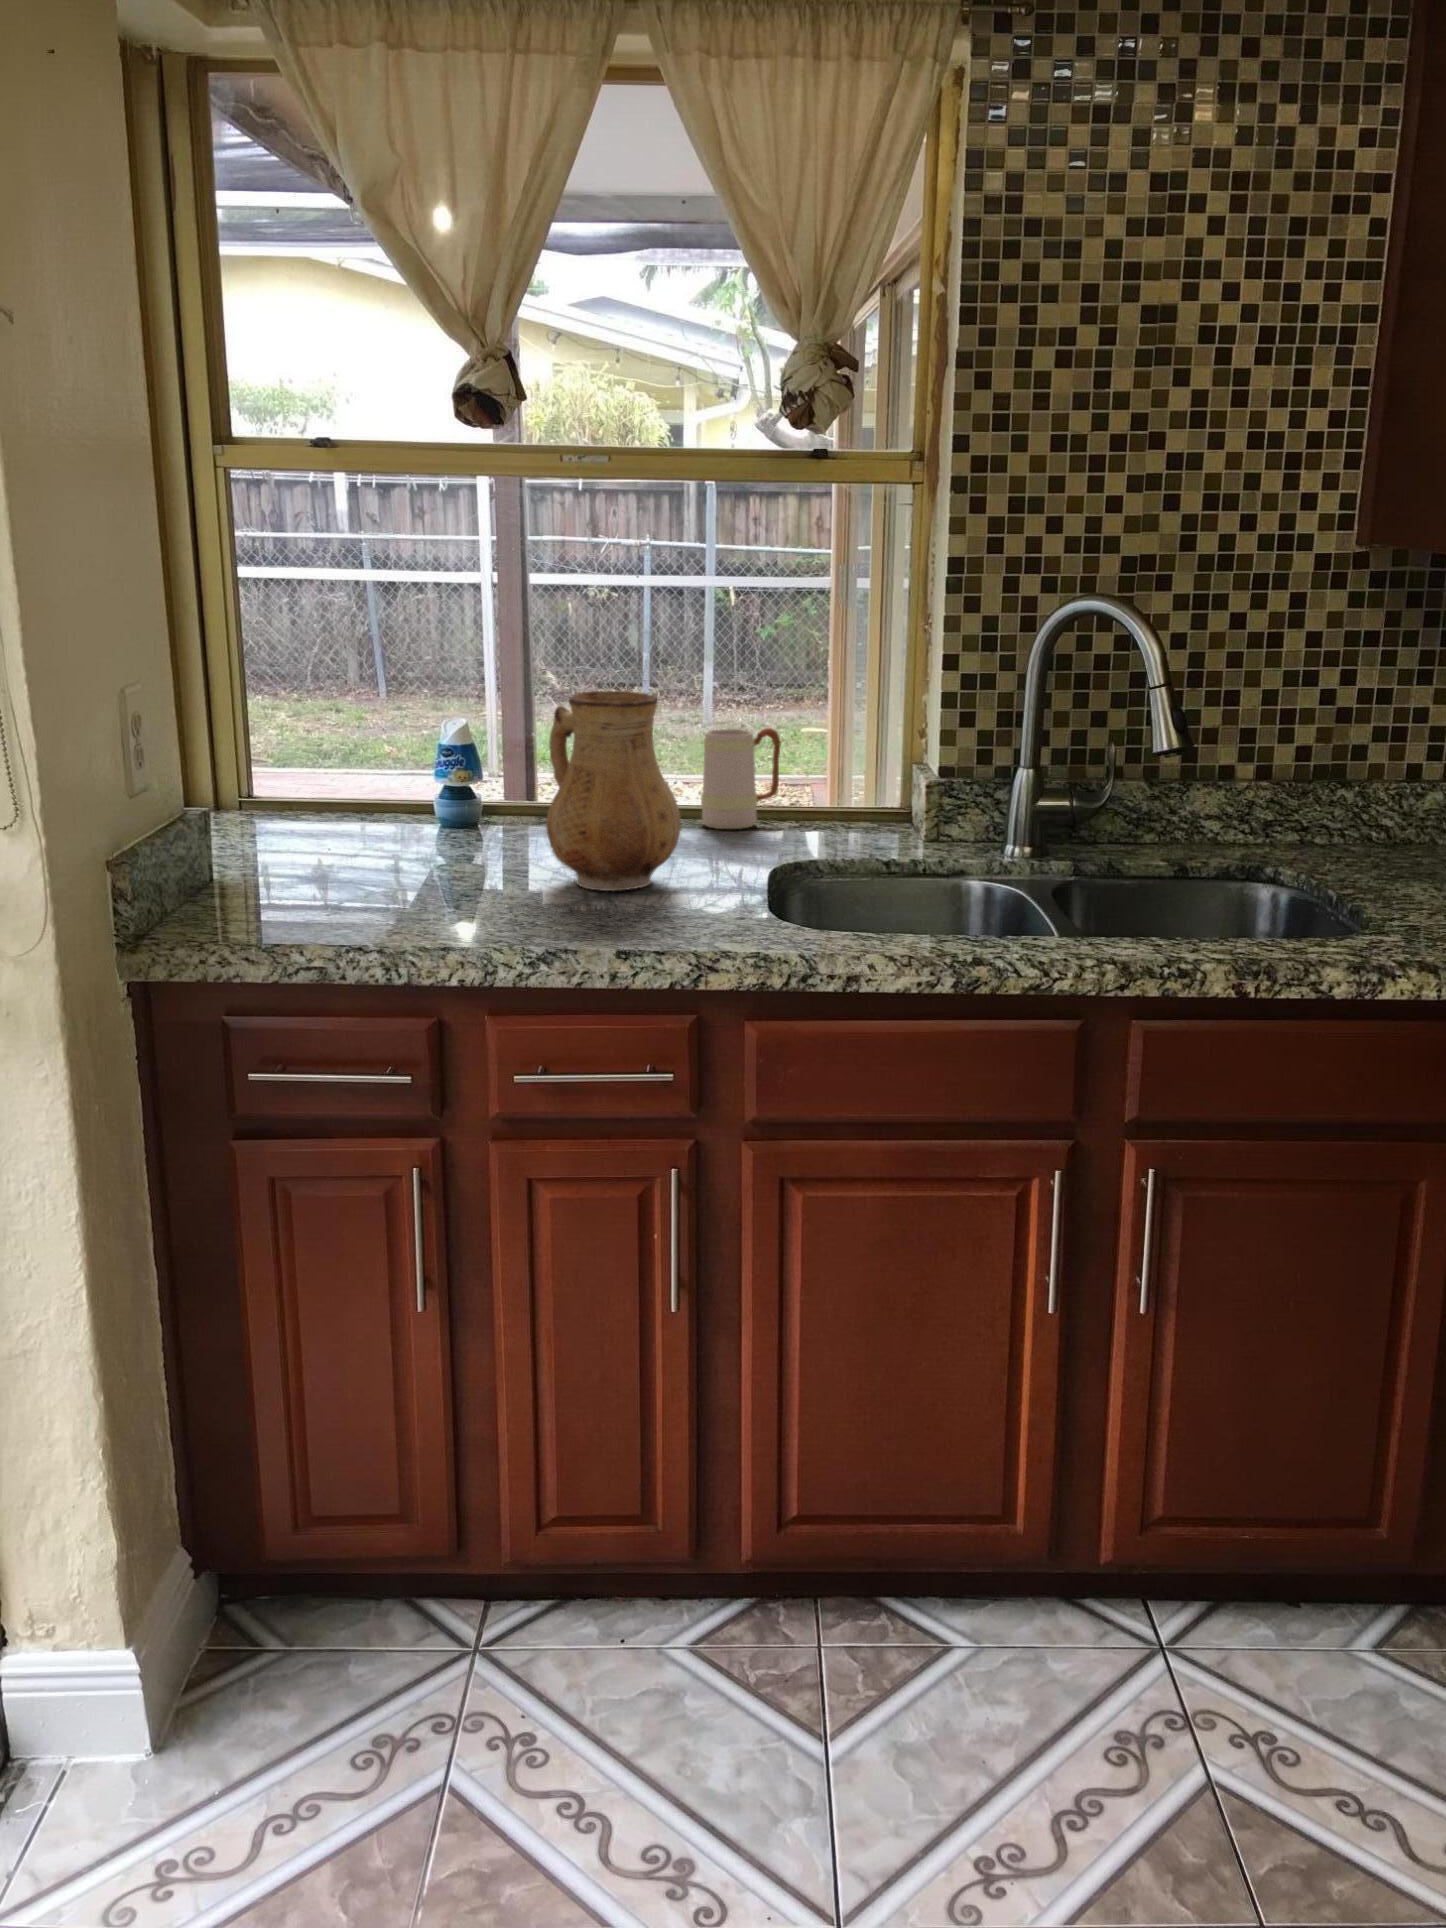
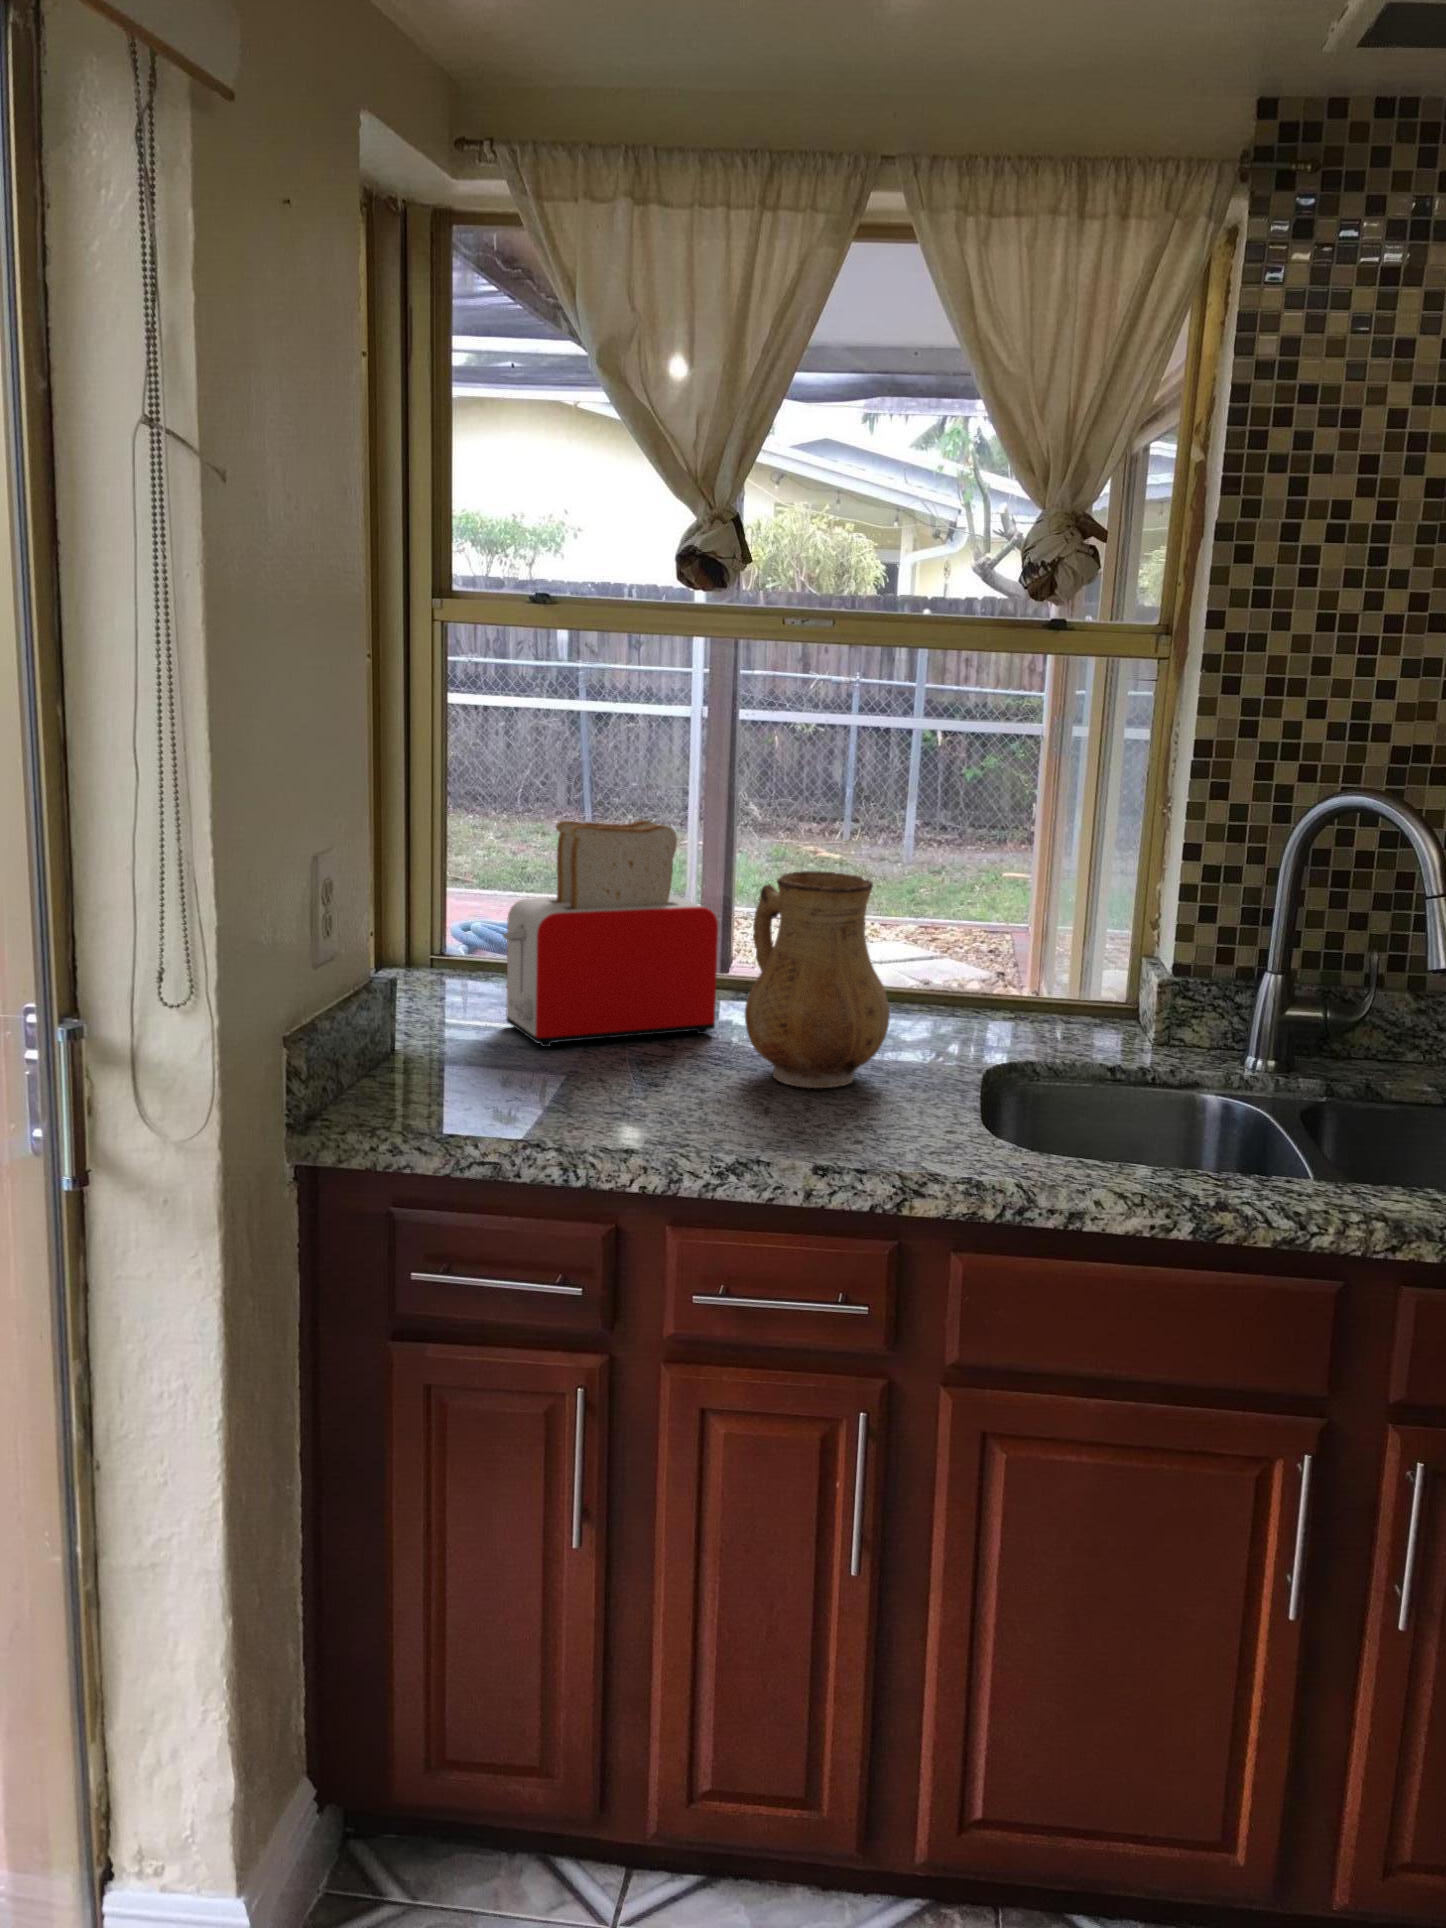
toaster: none [309,653,519,871] -> present [503,820,718,1047]
mug: present [701,728,781,829] -> none [910,909,1000,1017]

